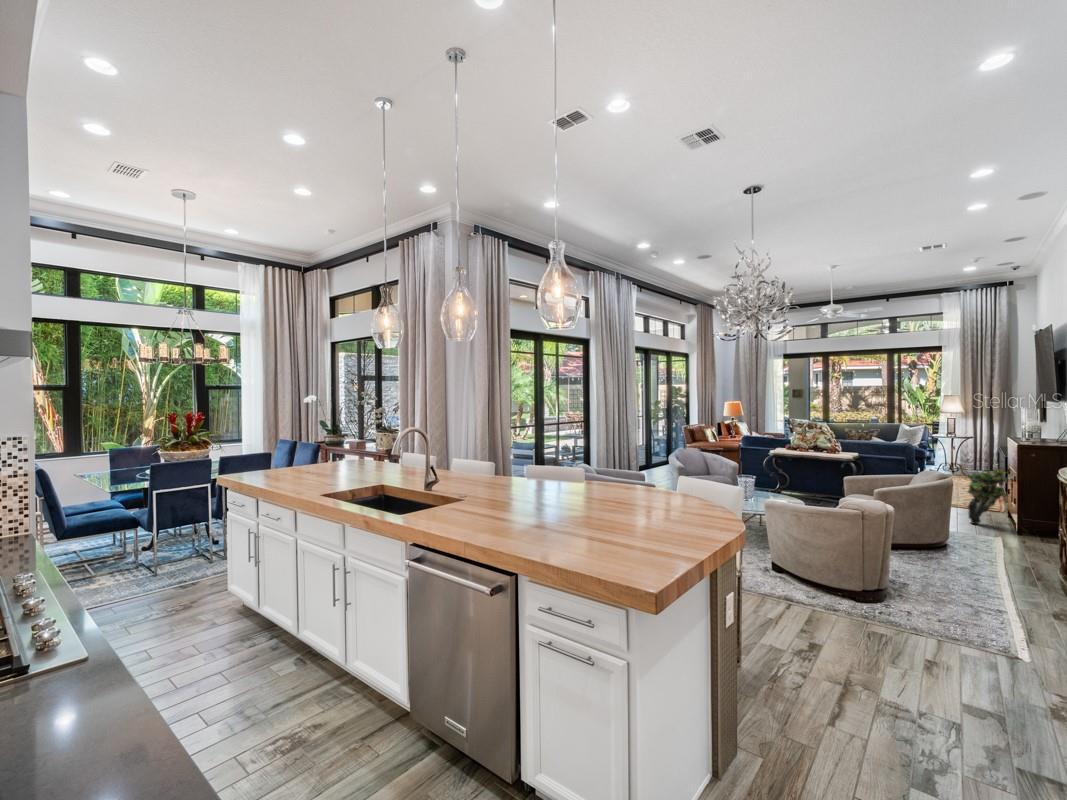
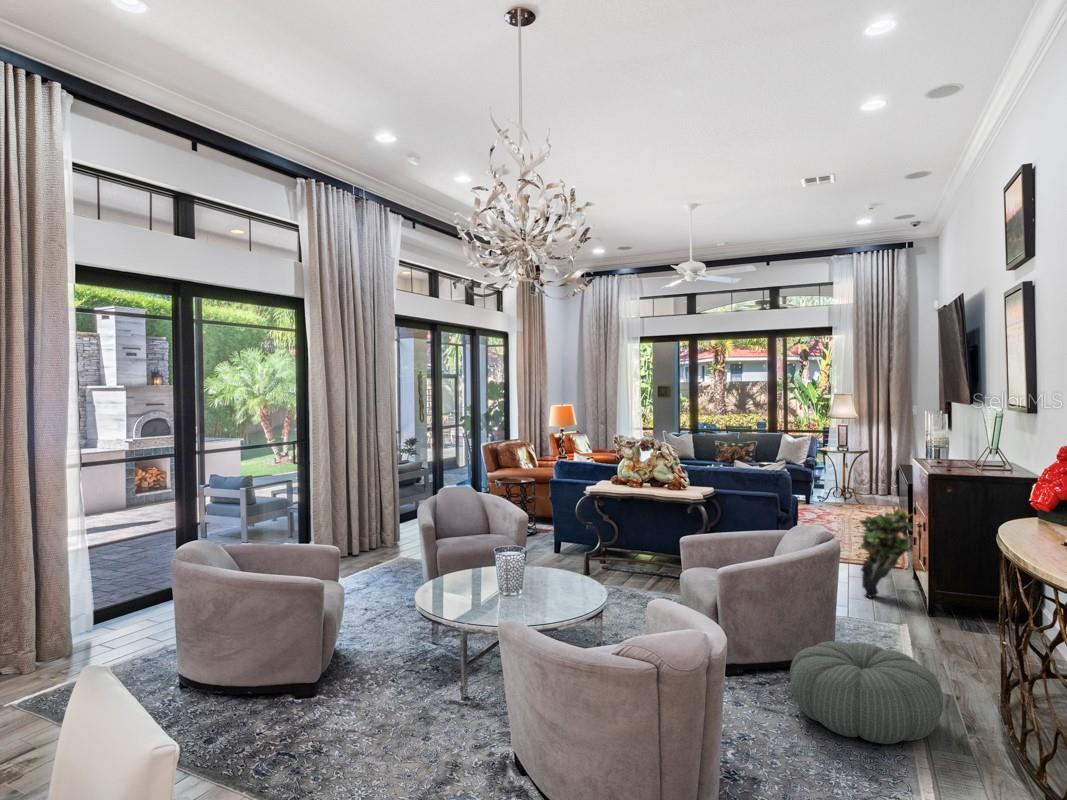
pouf: none [923,532,1023,581] -> present [790,641,943,744]

